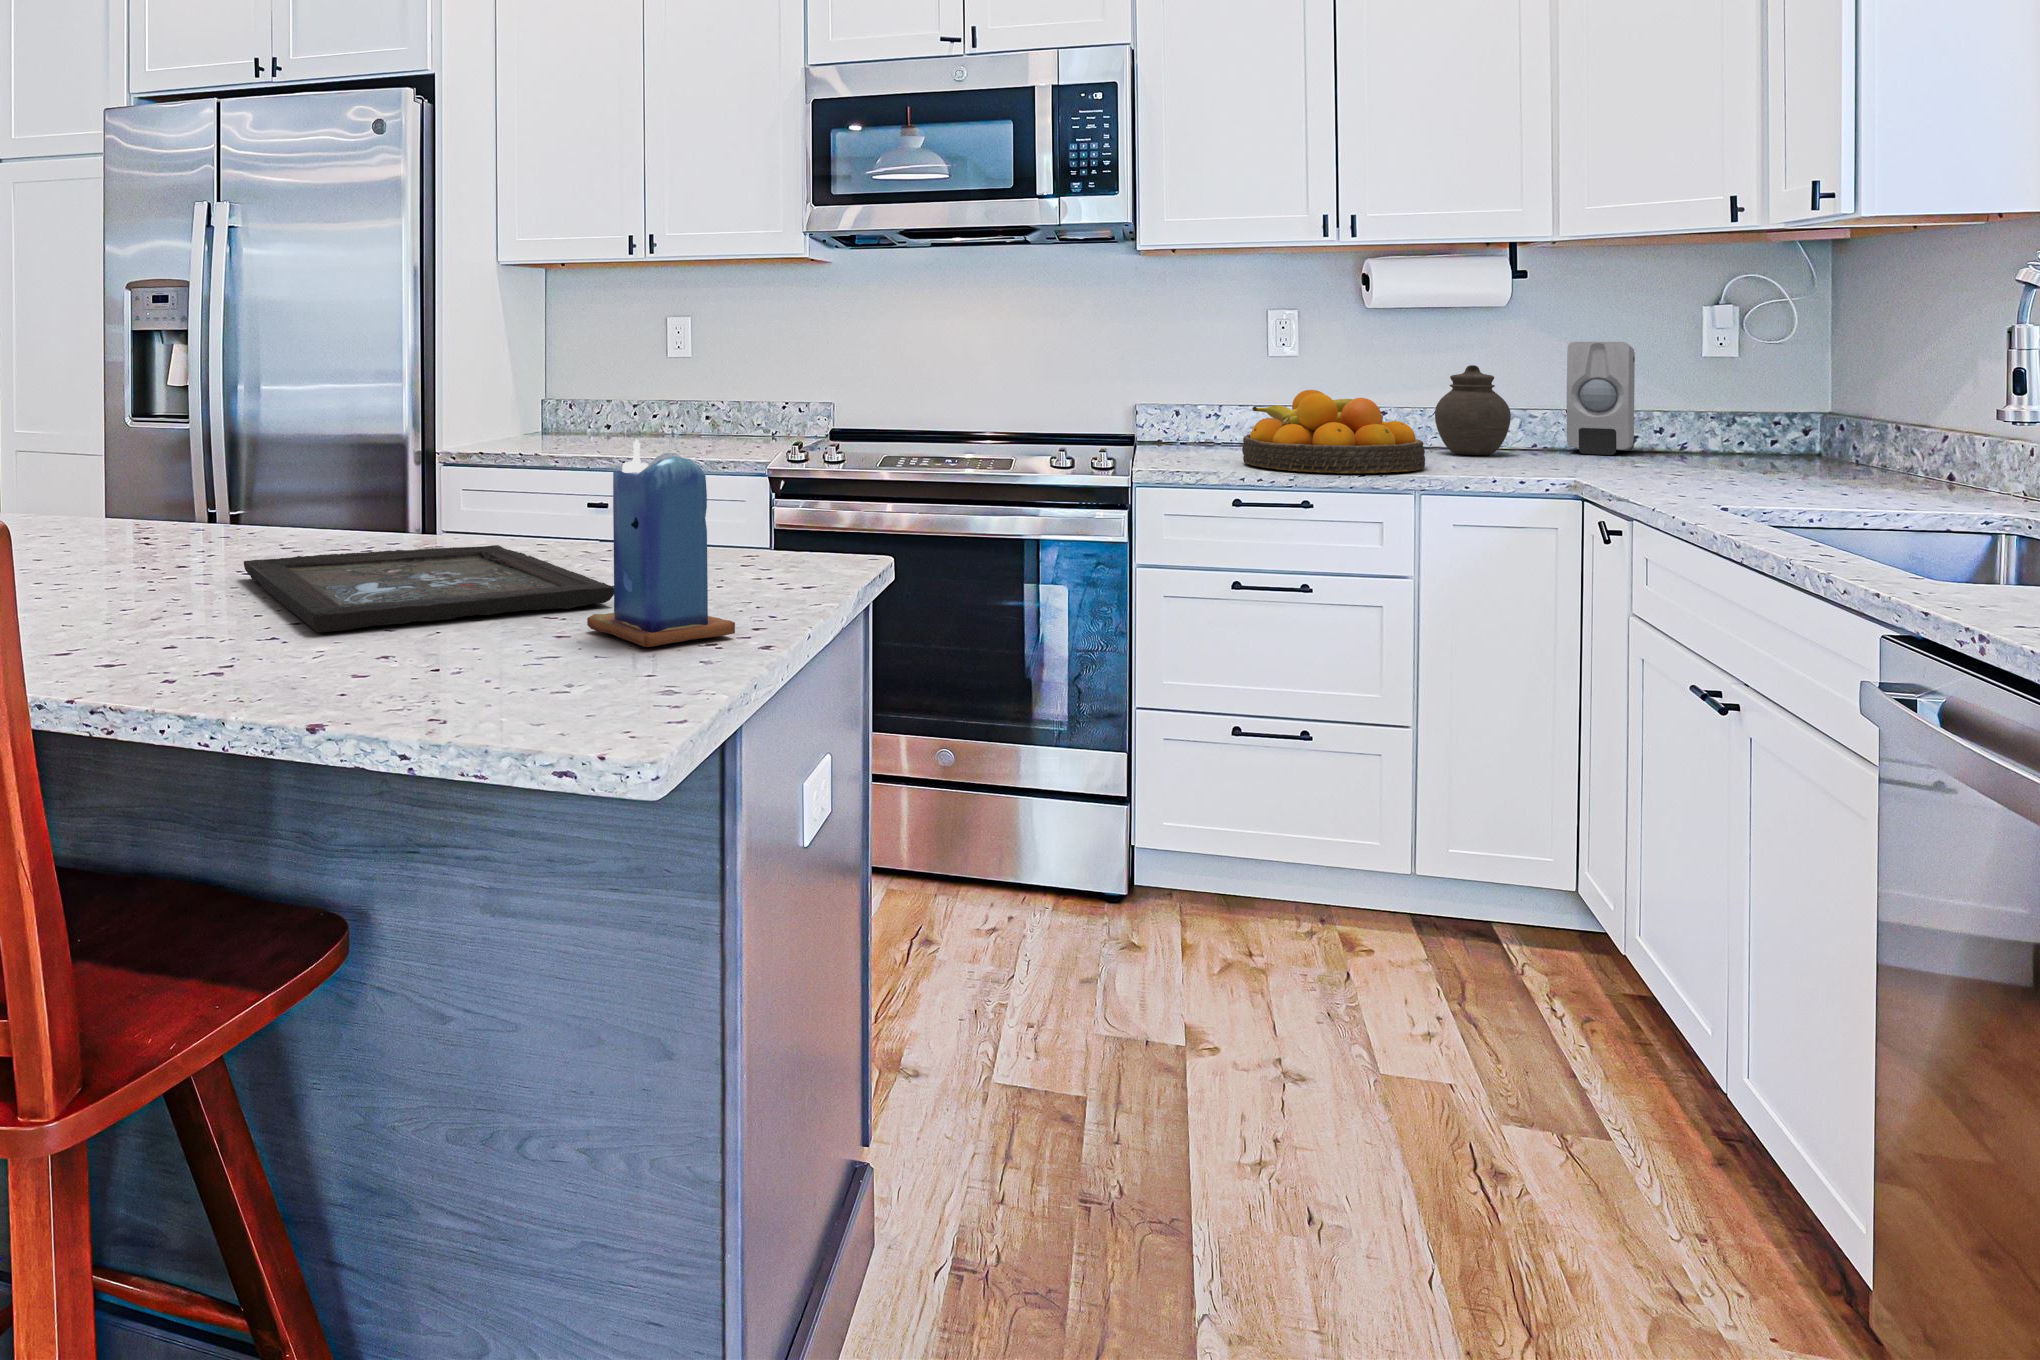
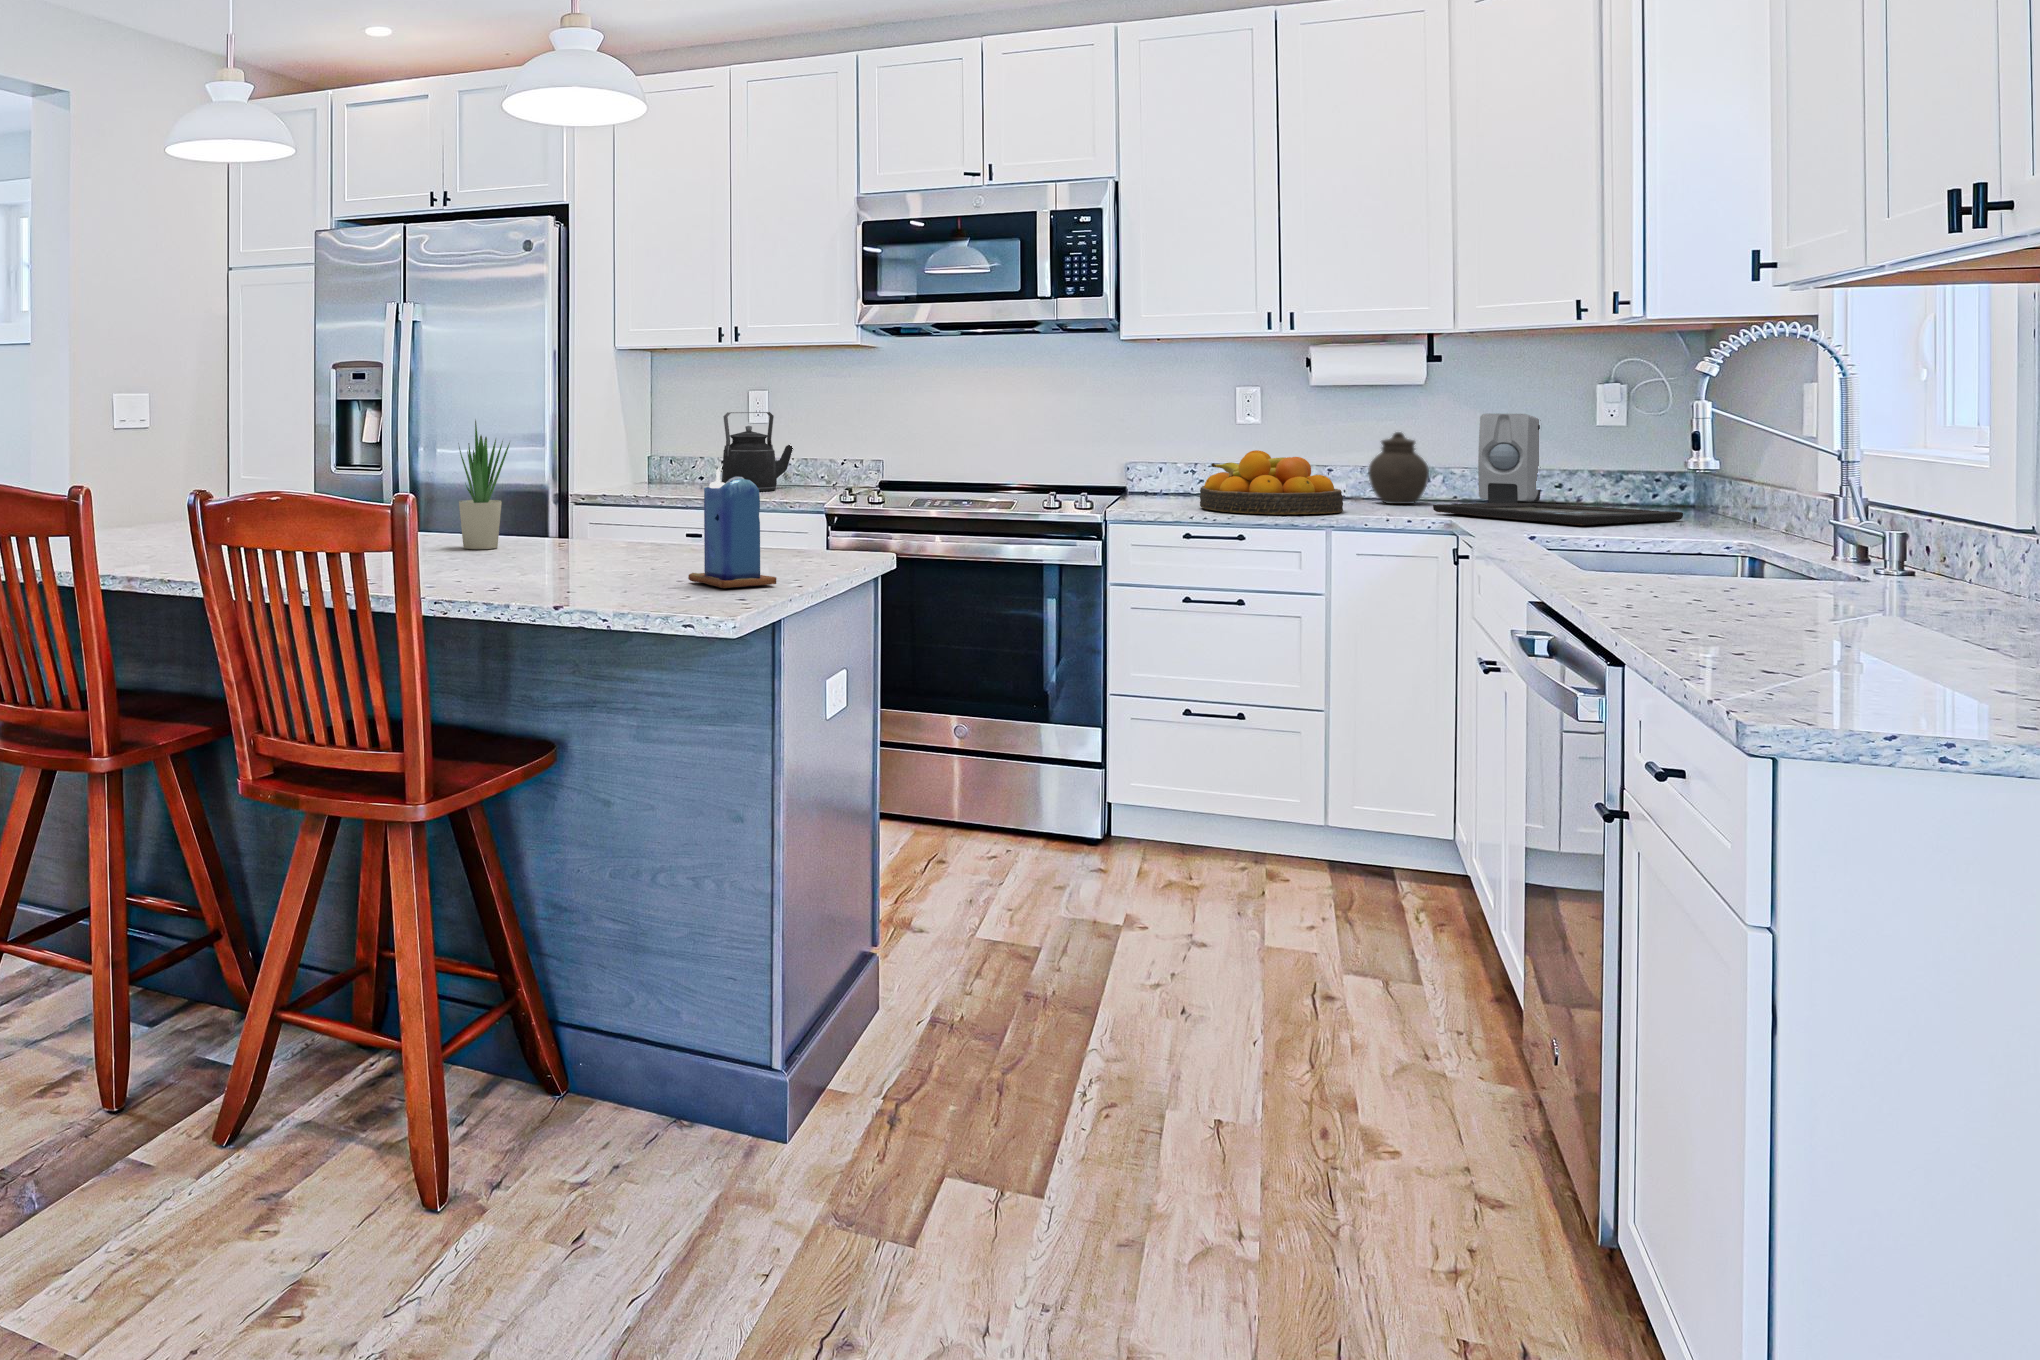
kettle: none [634,344,727,444] -> present [722,412,793,491]
potted plant: none [237,355,319,557] -> present [459,420,510,549]
tray: present [244,545,614,632] -> present [1433,503,1683,525]

